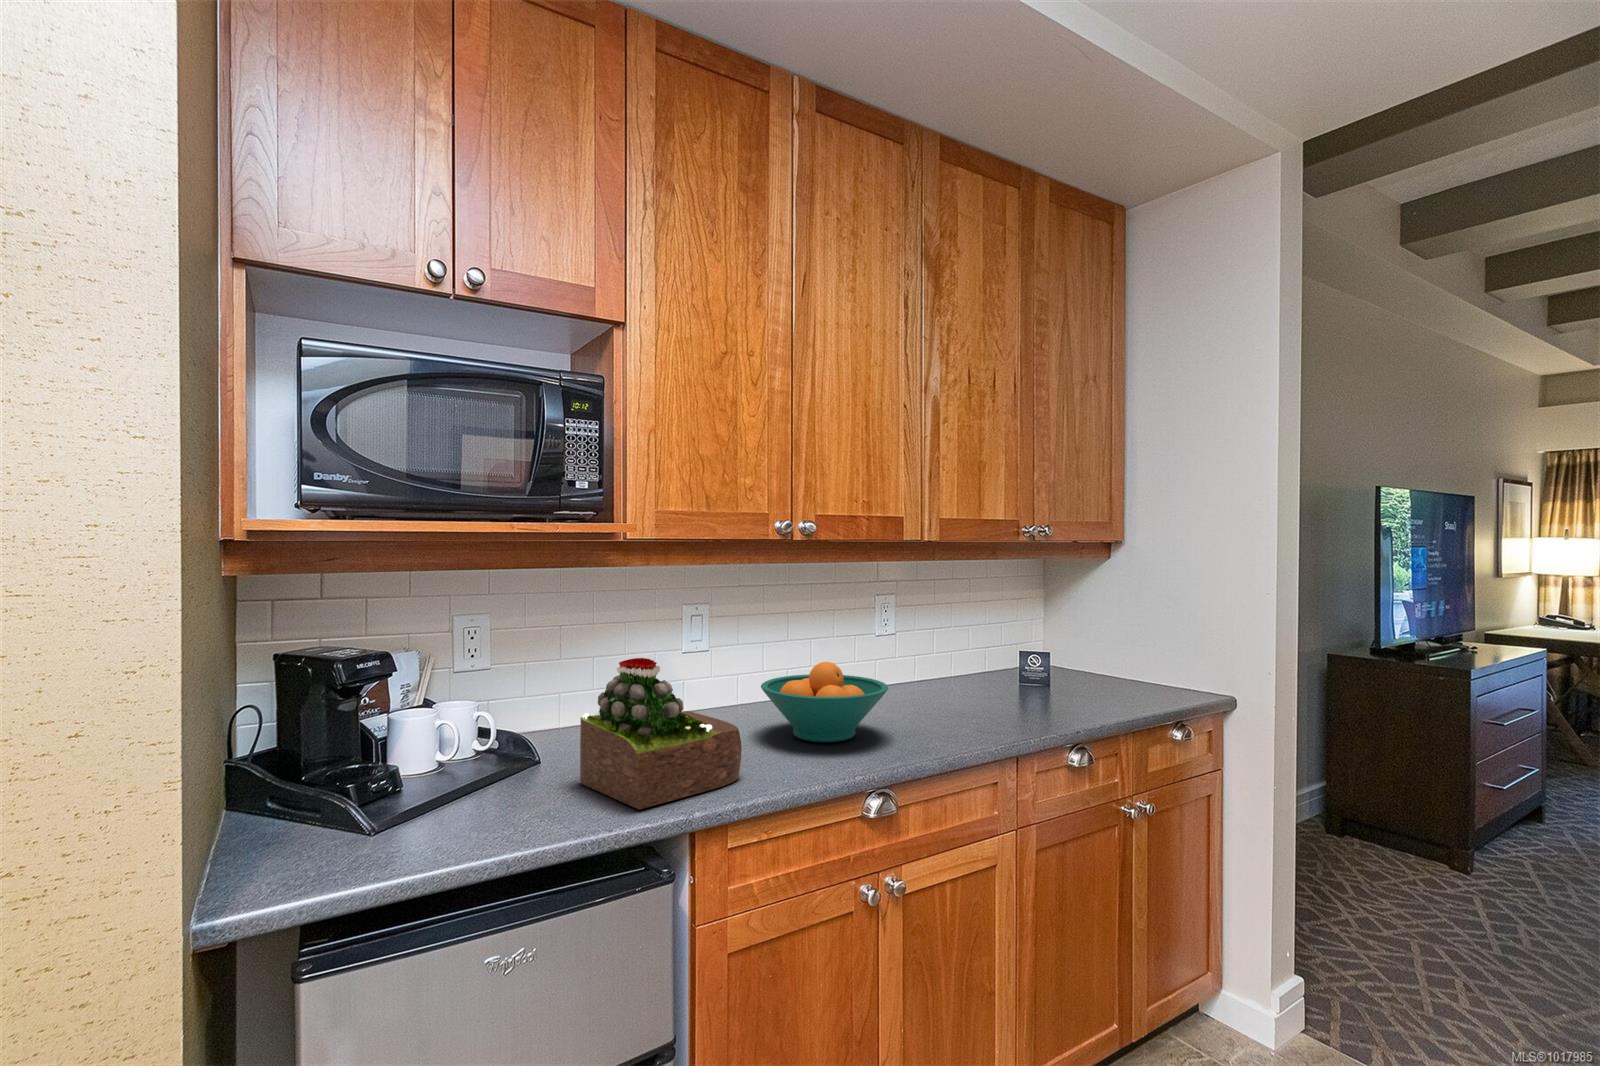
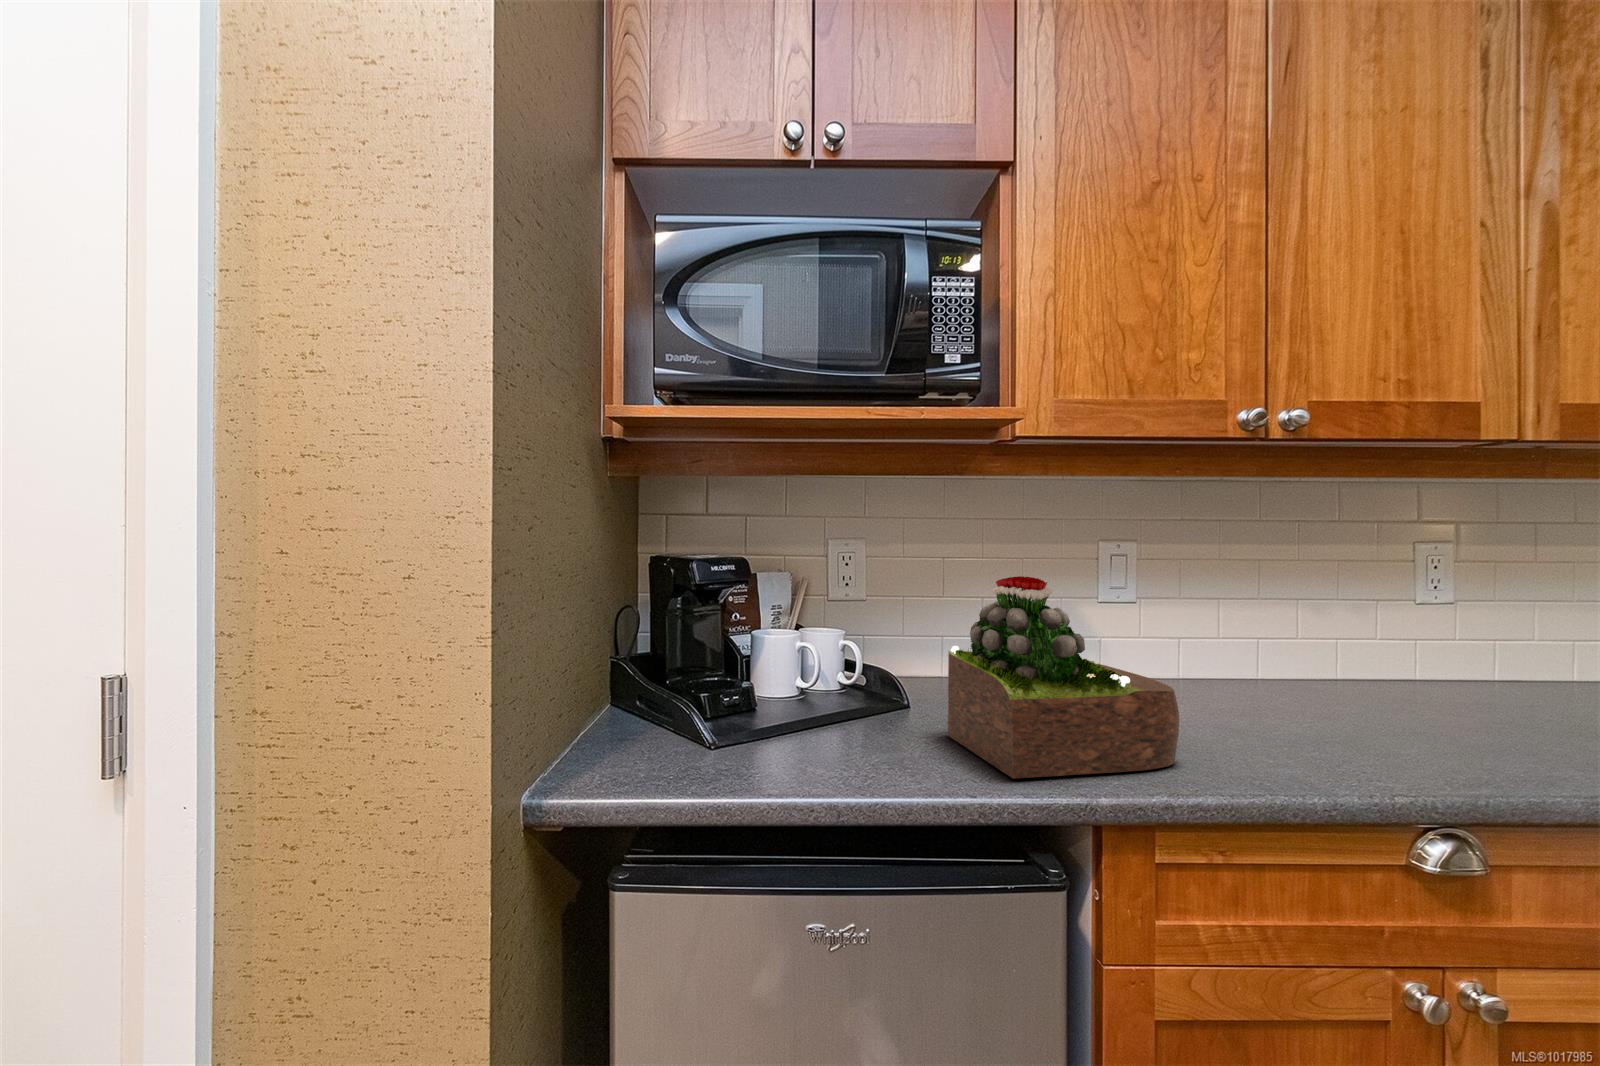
fruit bowl: present [761,662,888,742] -> none [1216,617,1455,739]

